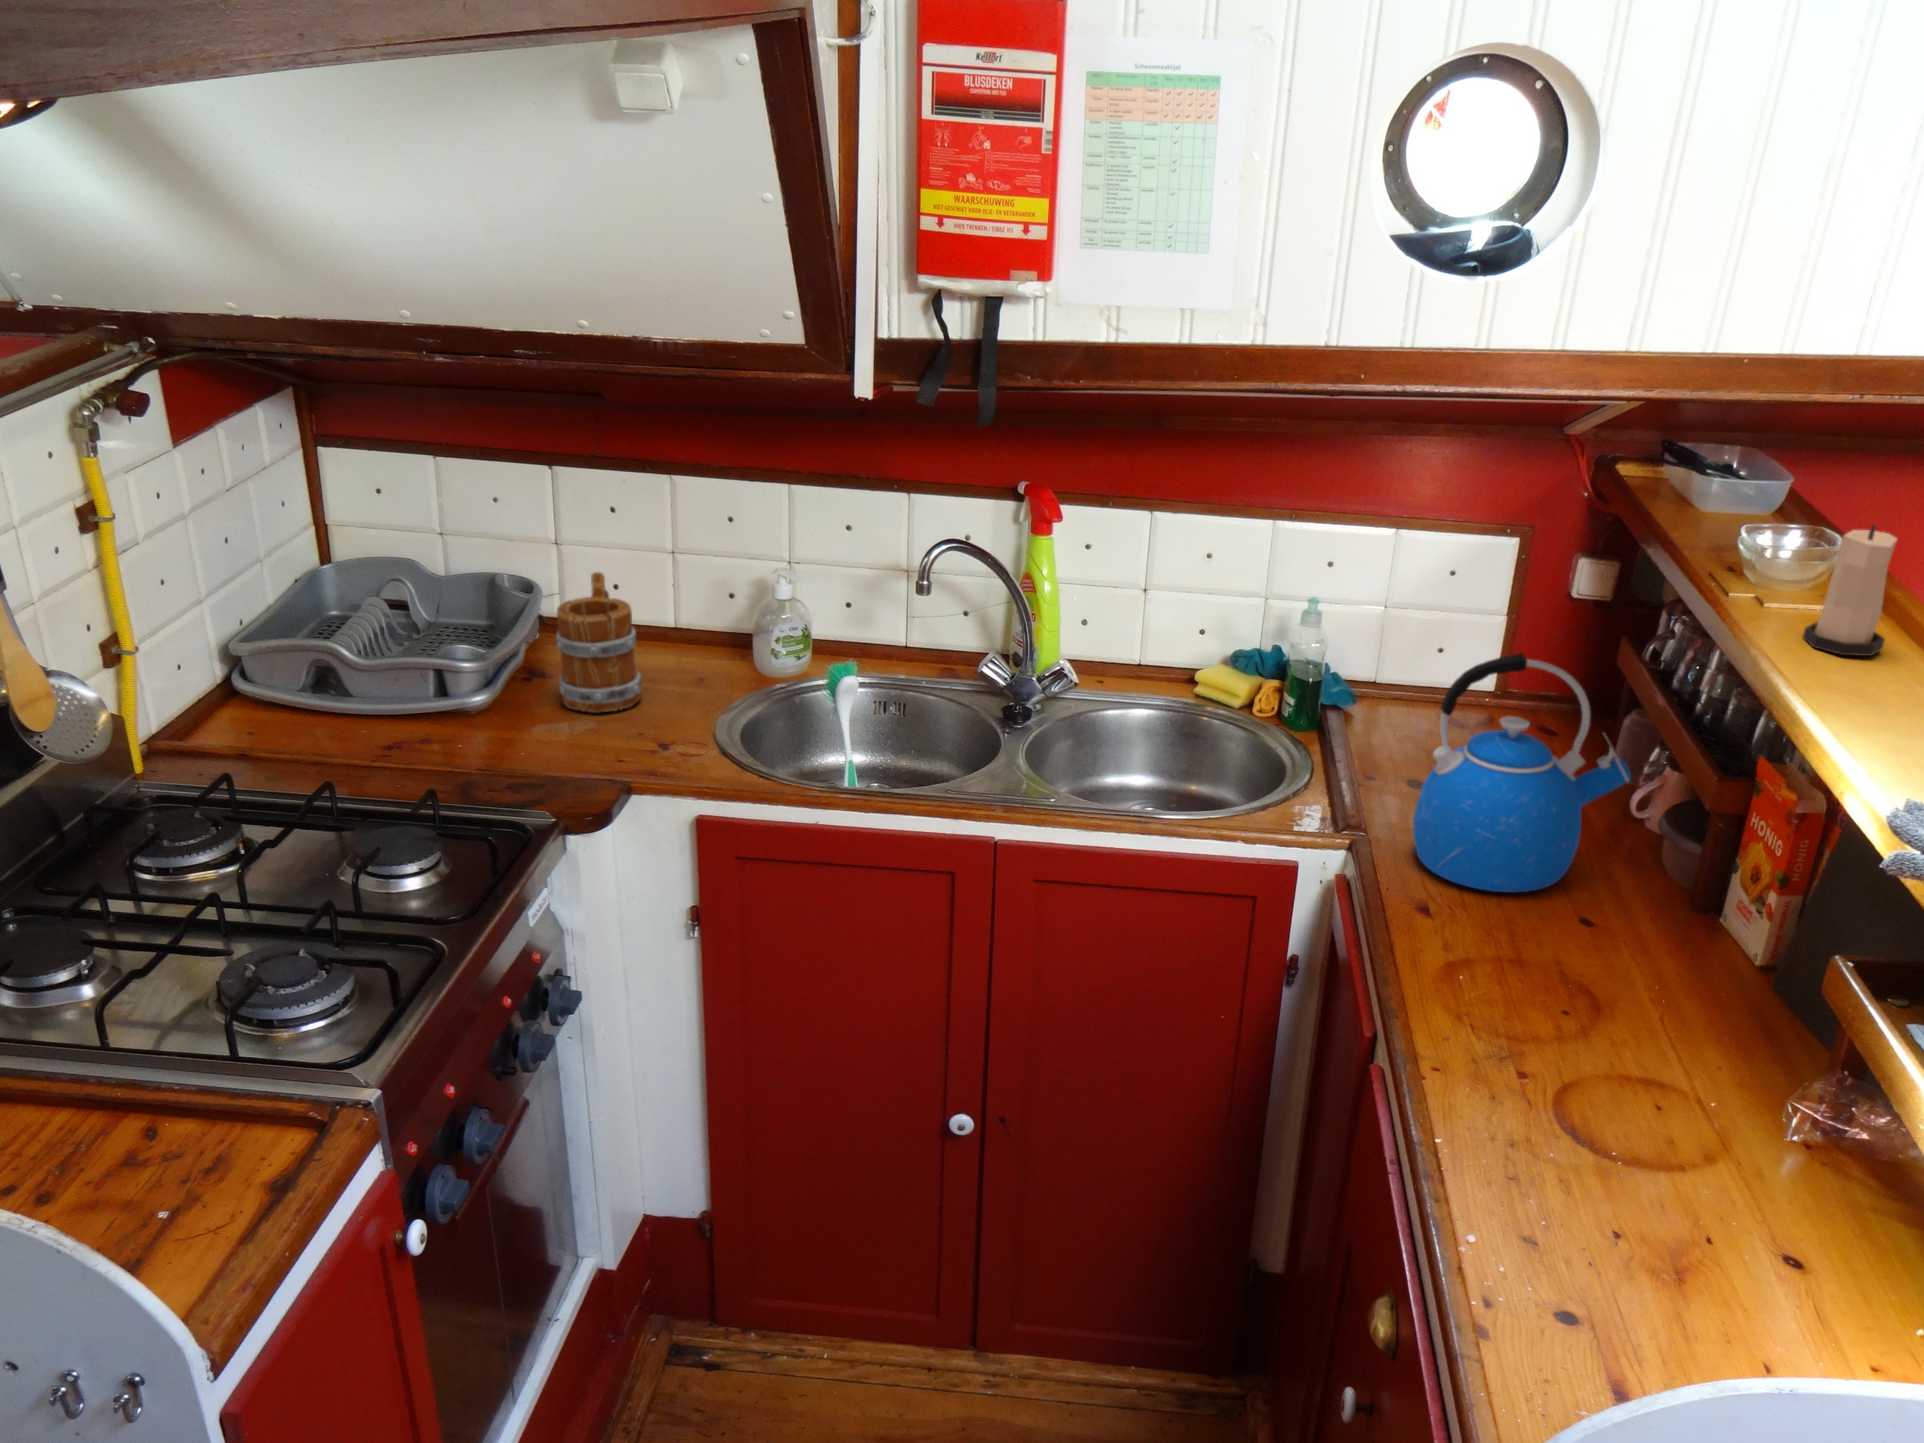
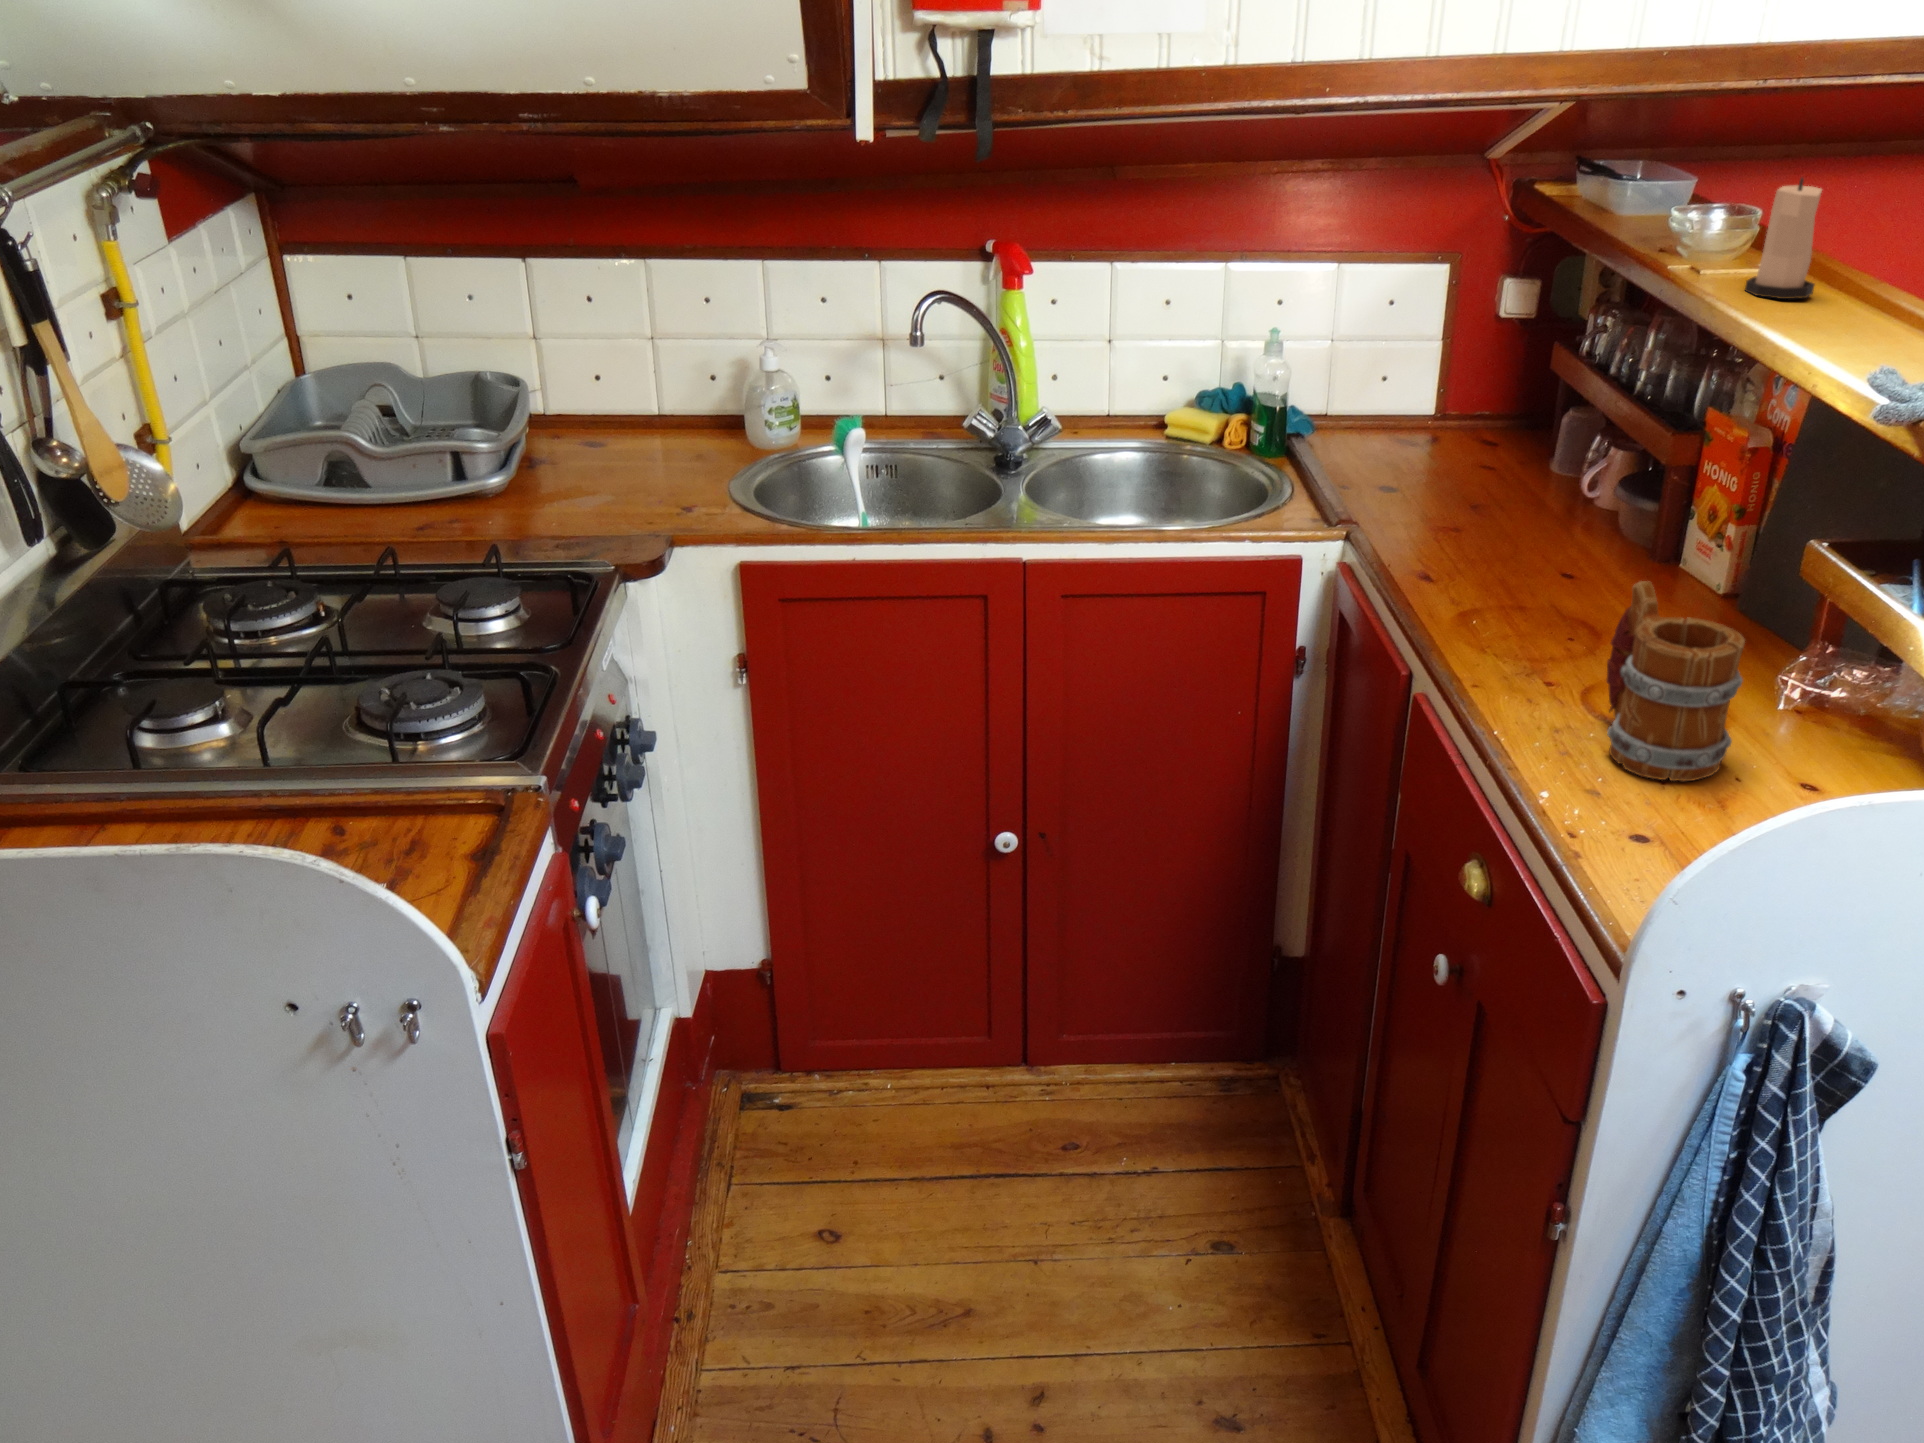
mug: present [556,572,642,712] -> present [1607,581,1745,781]
kettle: present [1413,653,1631,892] -> none [1403,339,1591,561]

